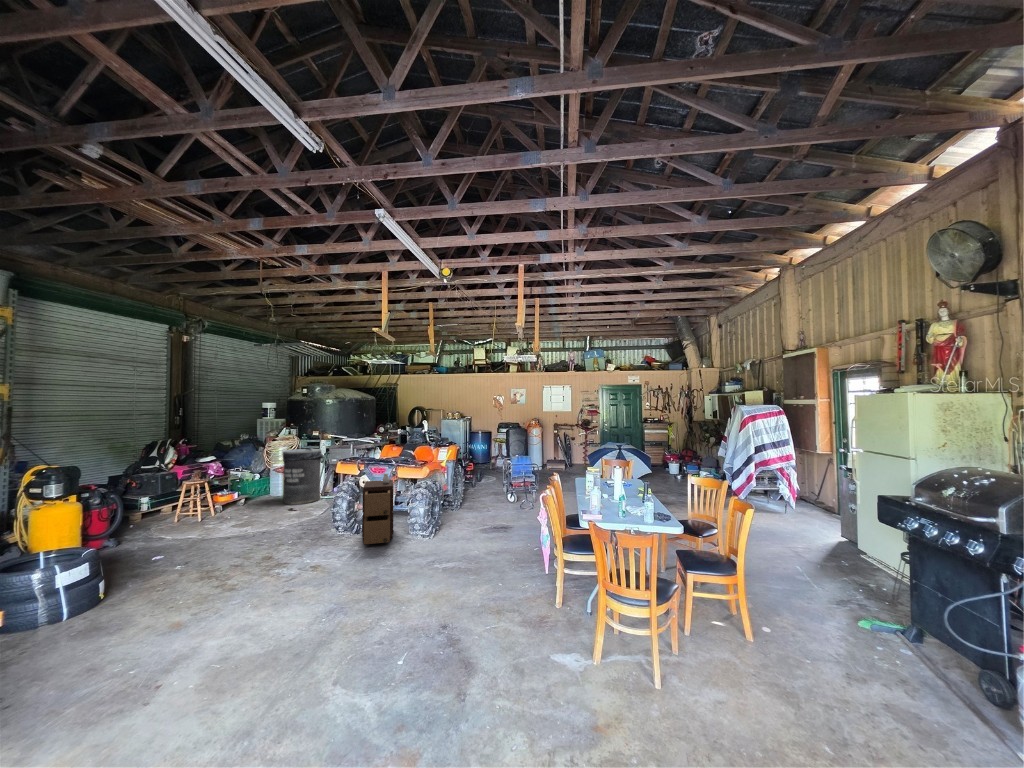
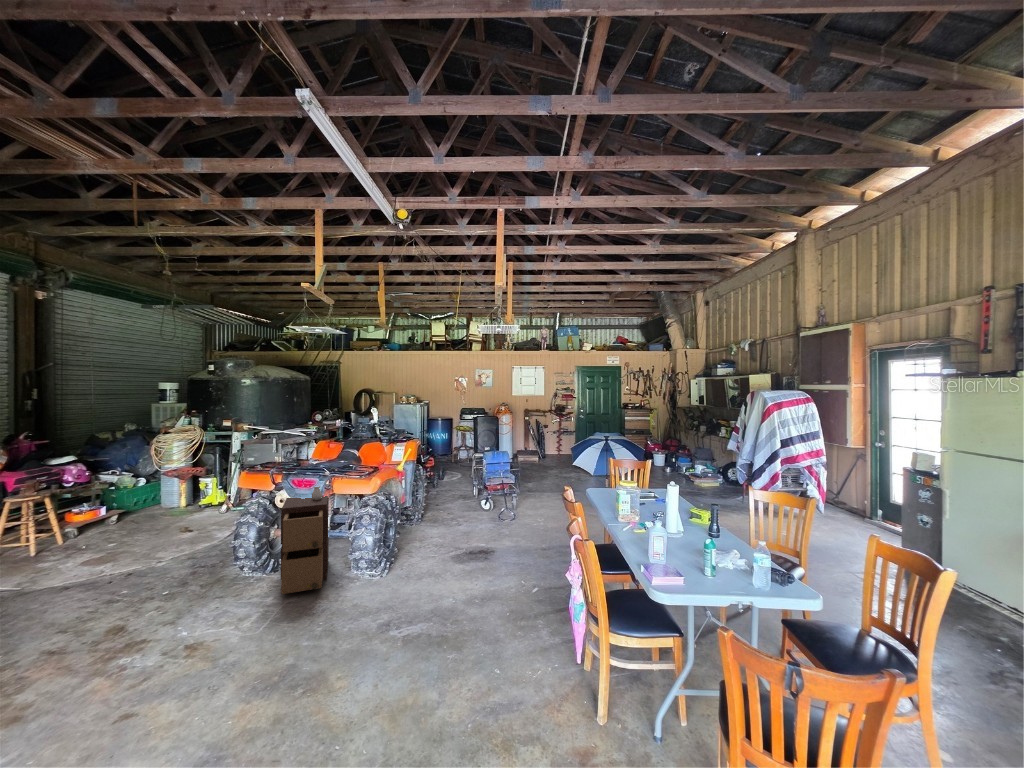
trash can: present [283,448,323,505] -> none [174,445,233,522]

